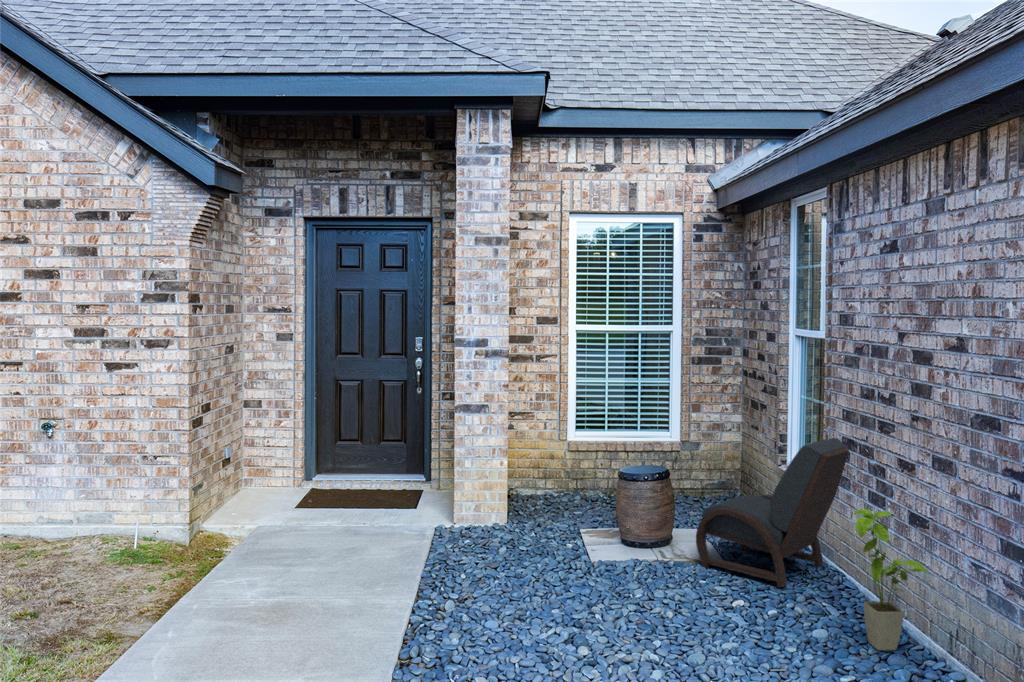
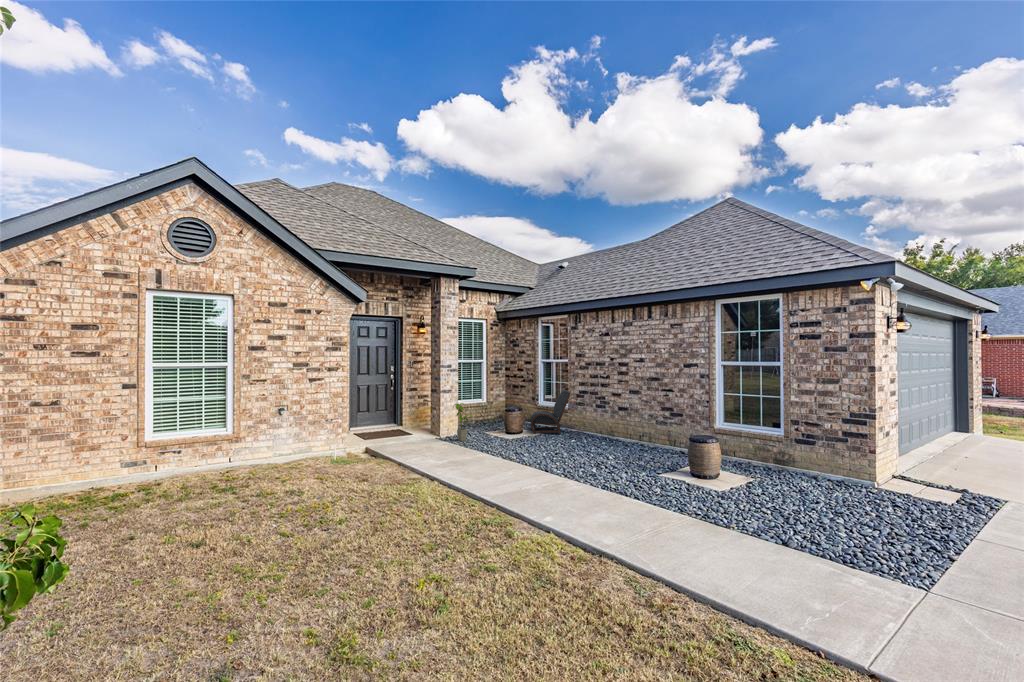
house plant: present [854,509,927,650] -> present [455,403,473,441]

